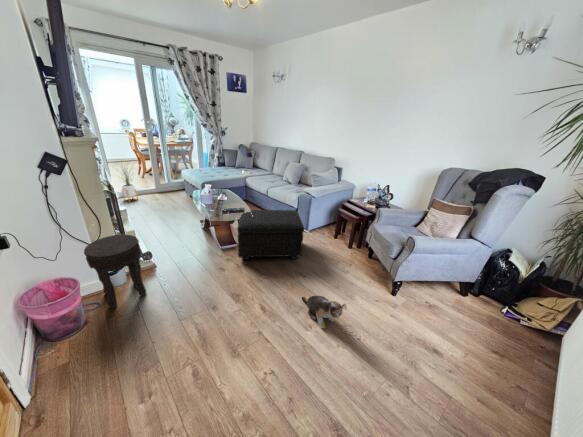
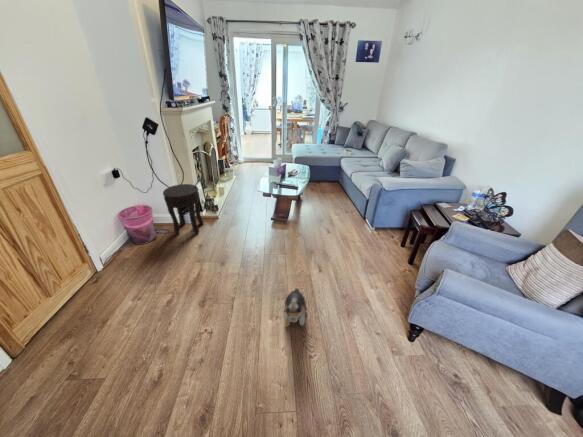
house plant: present [122,166,138,202] -> none [240,129,260,166]
footstool: present [237,210,304,260] -> none [277,187,355,252]

